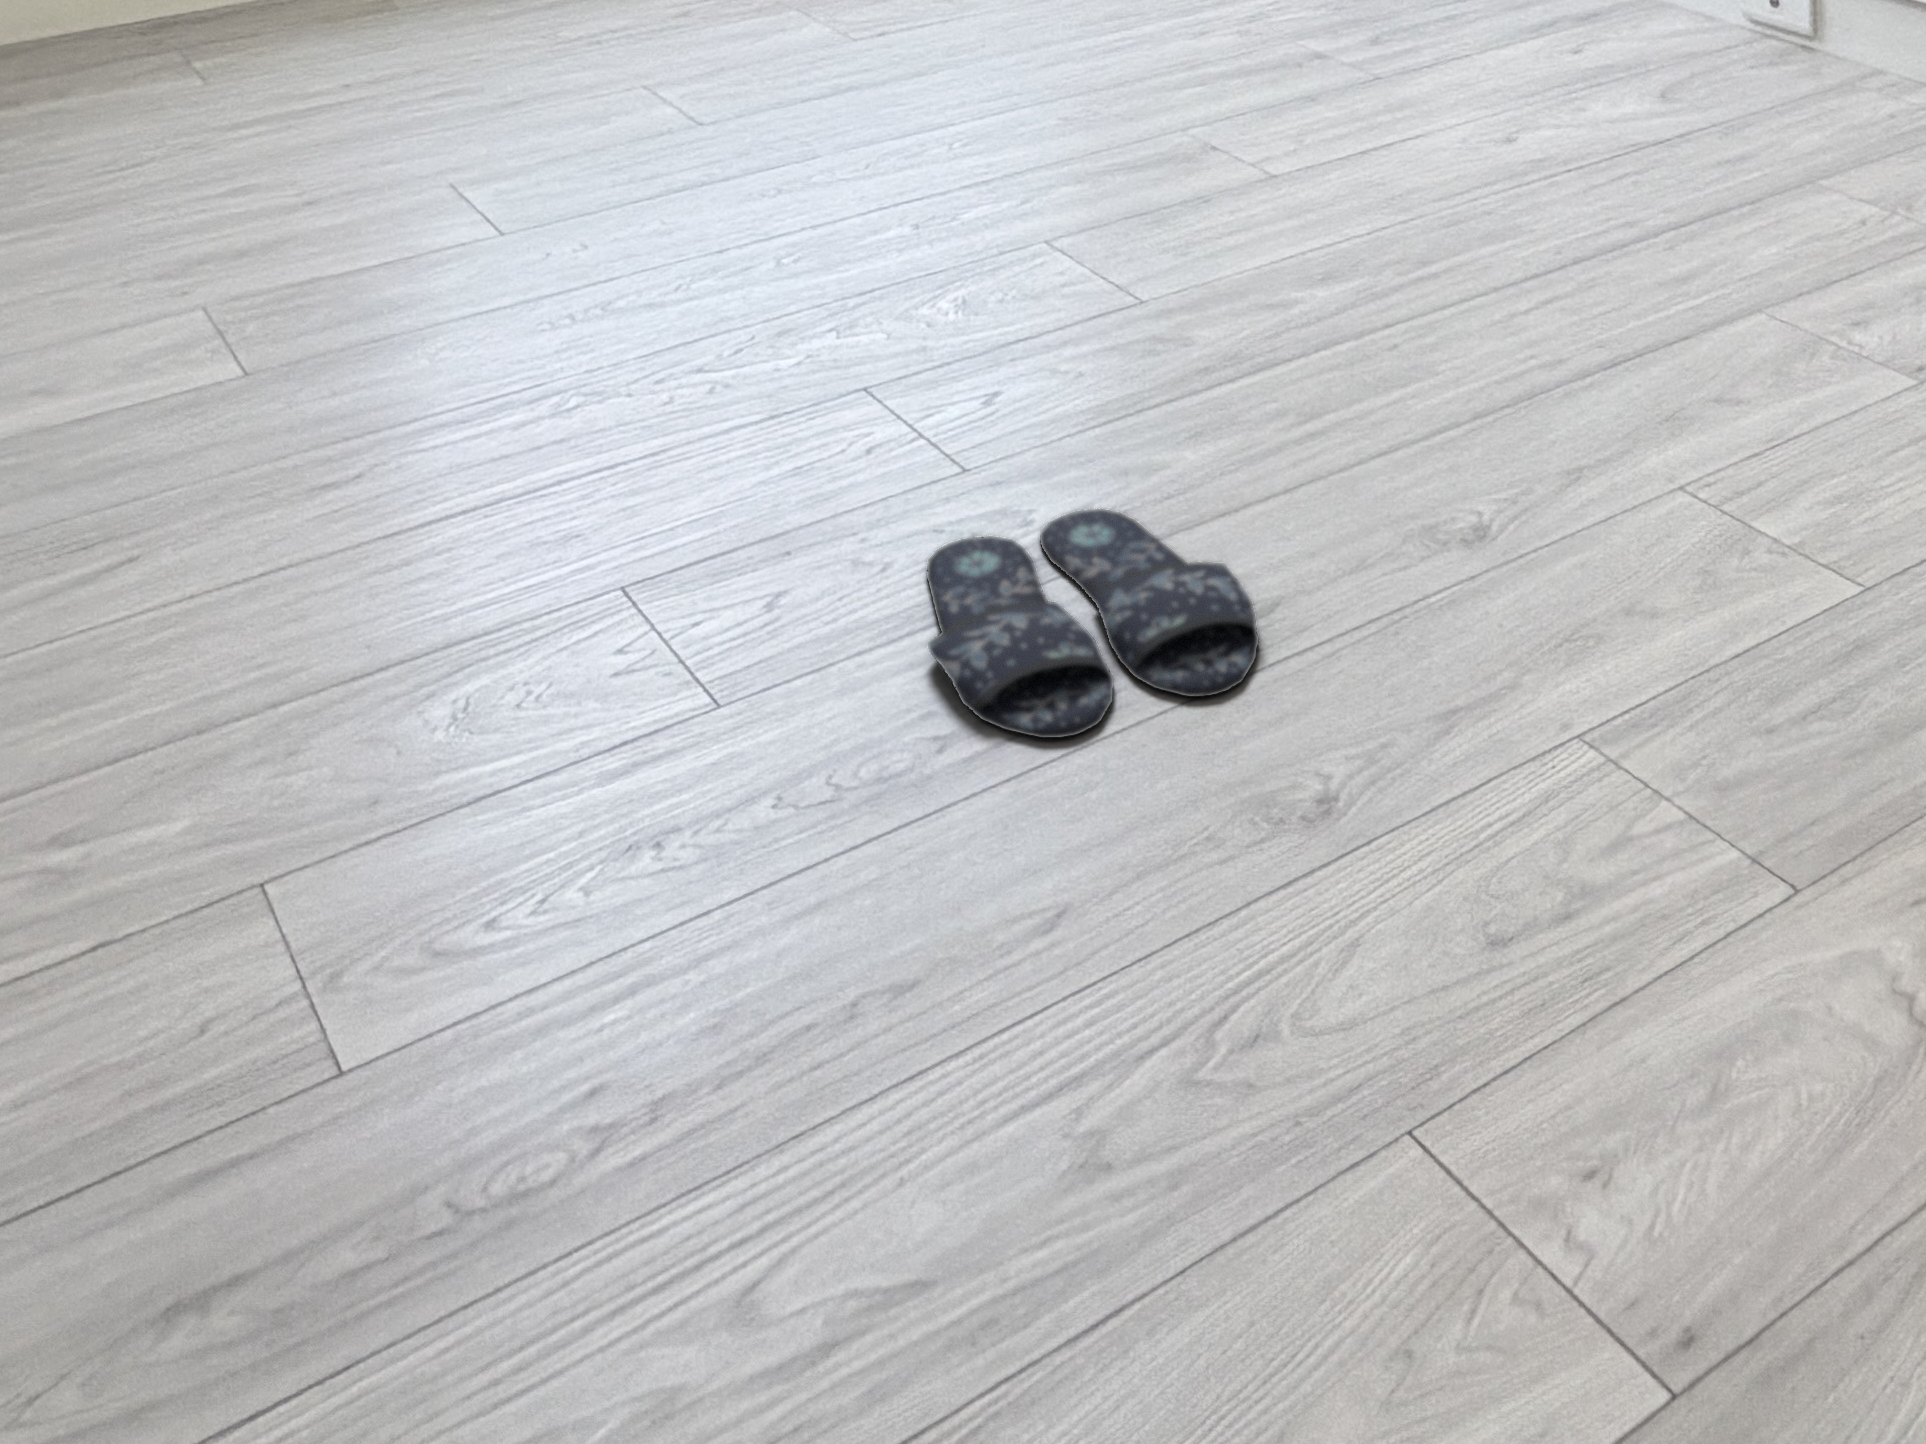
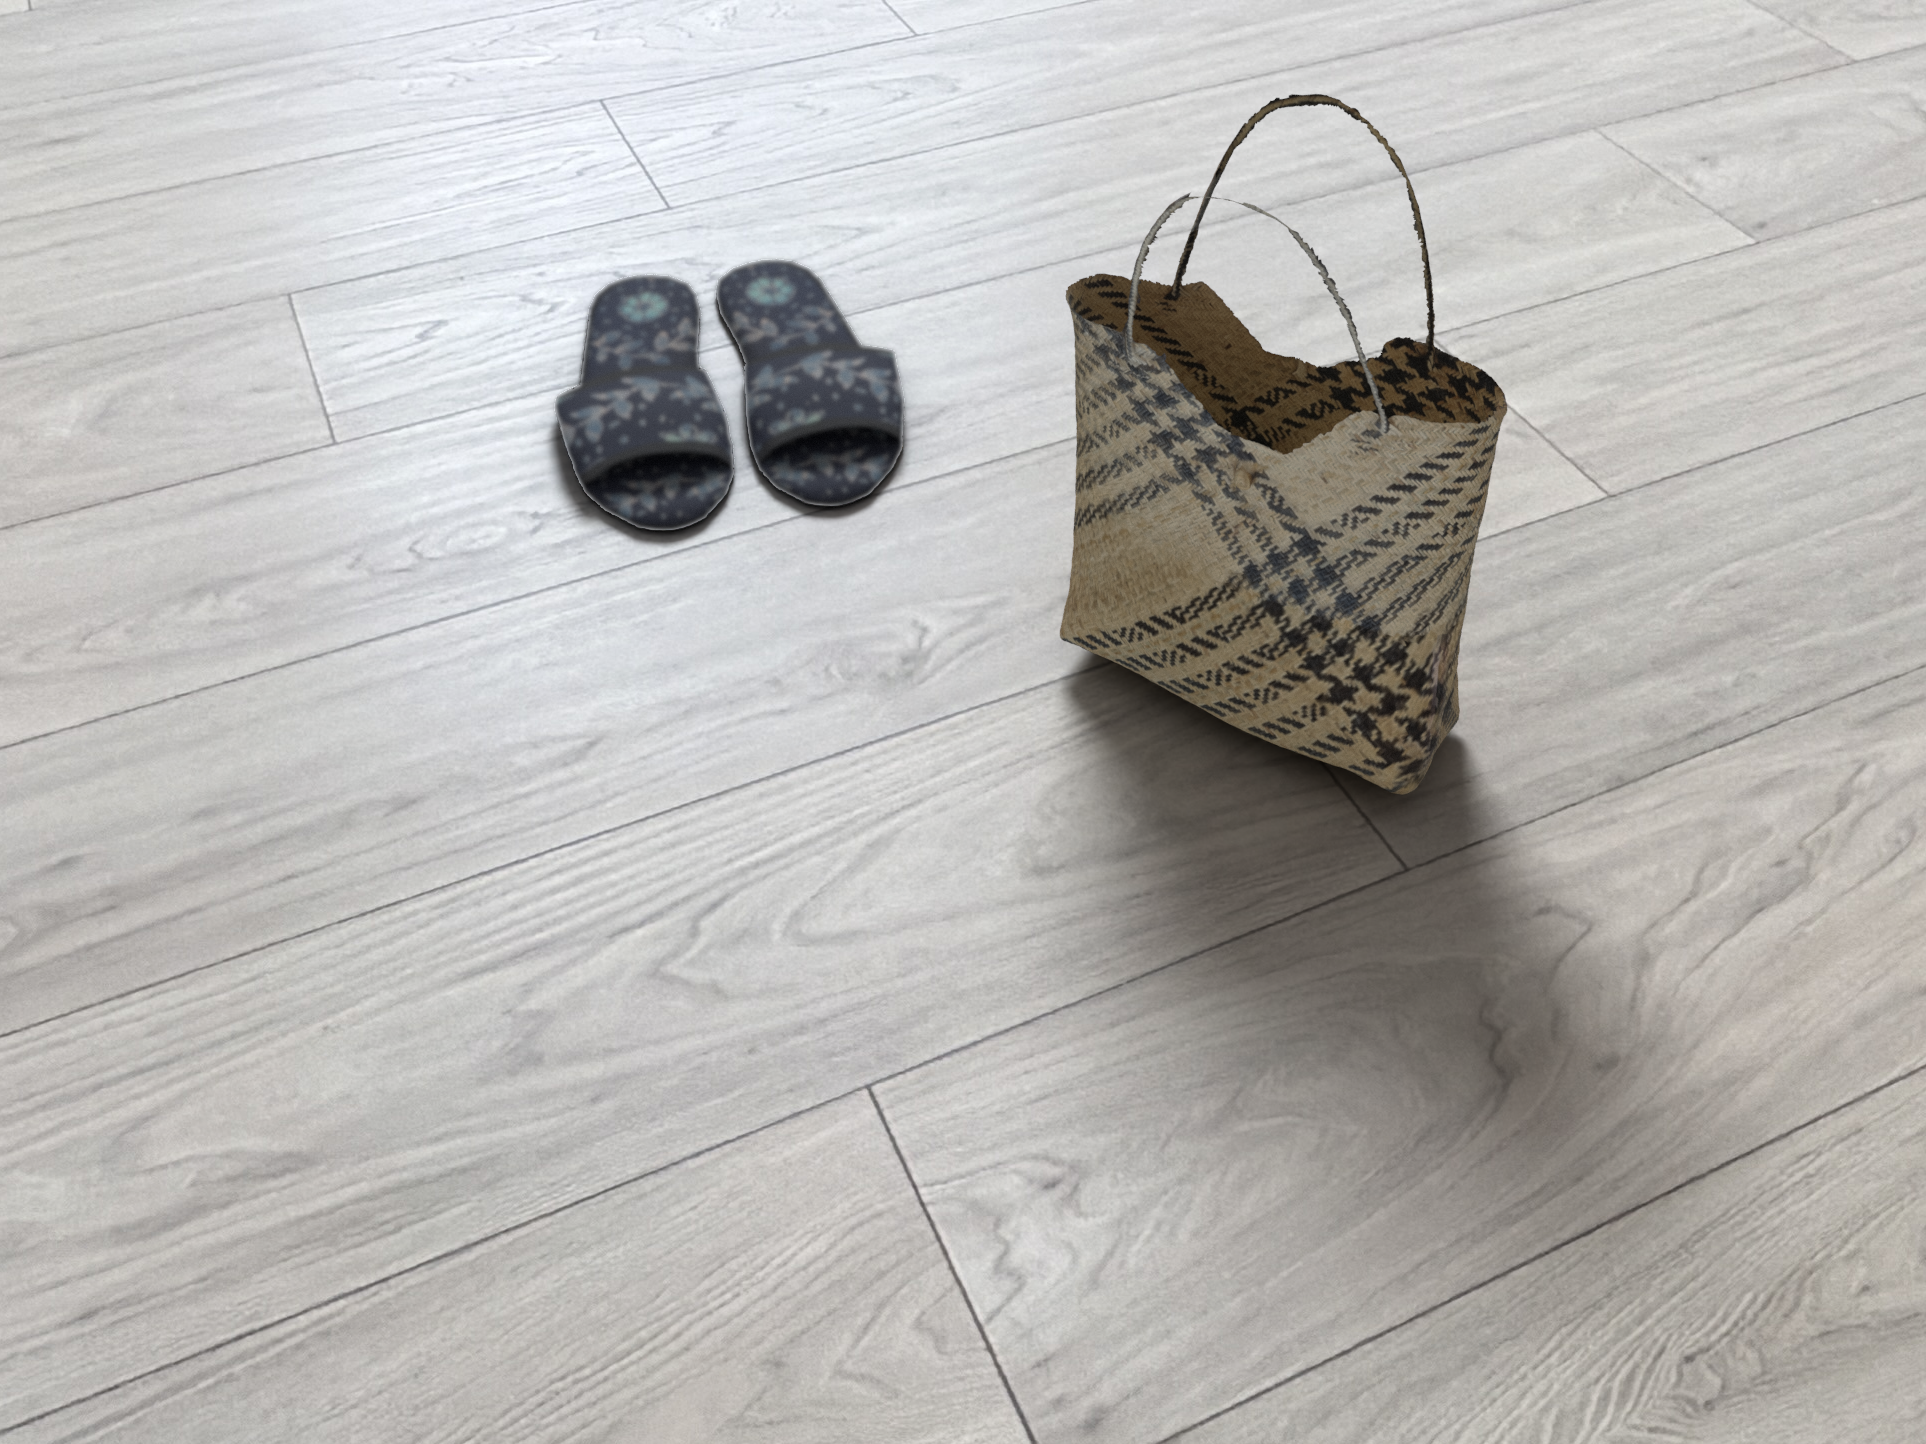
woven basket: none [1433,223,1818,822] -> present [1060,94,1507,795]

